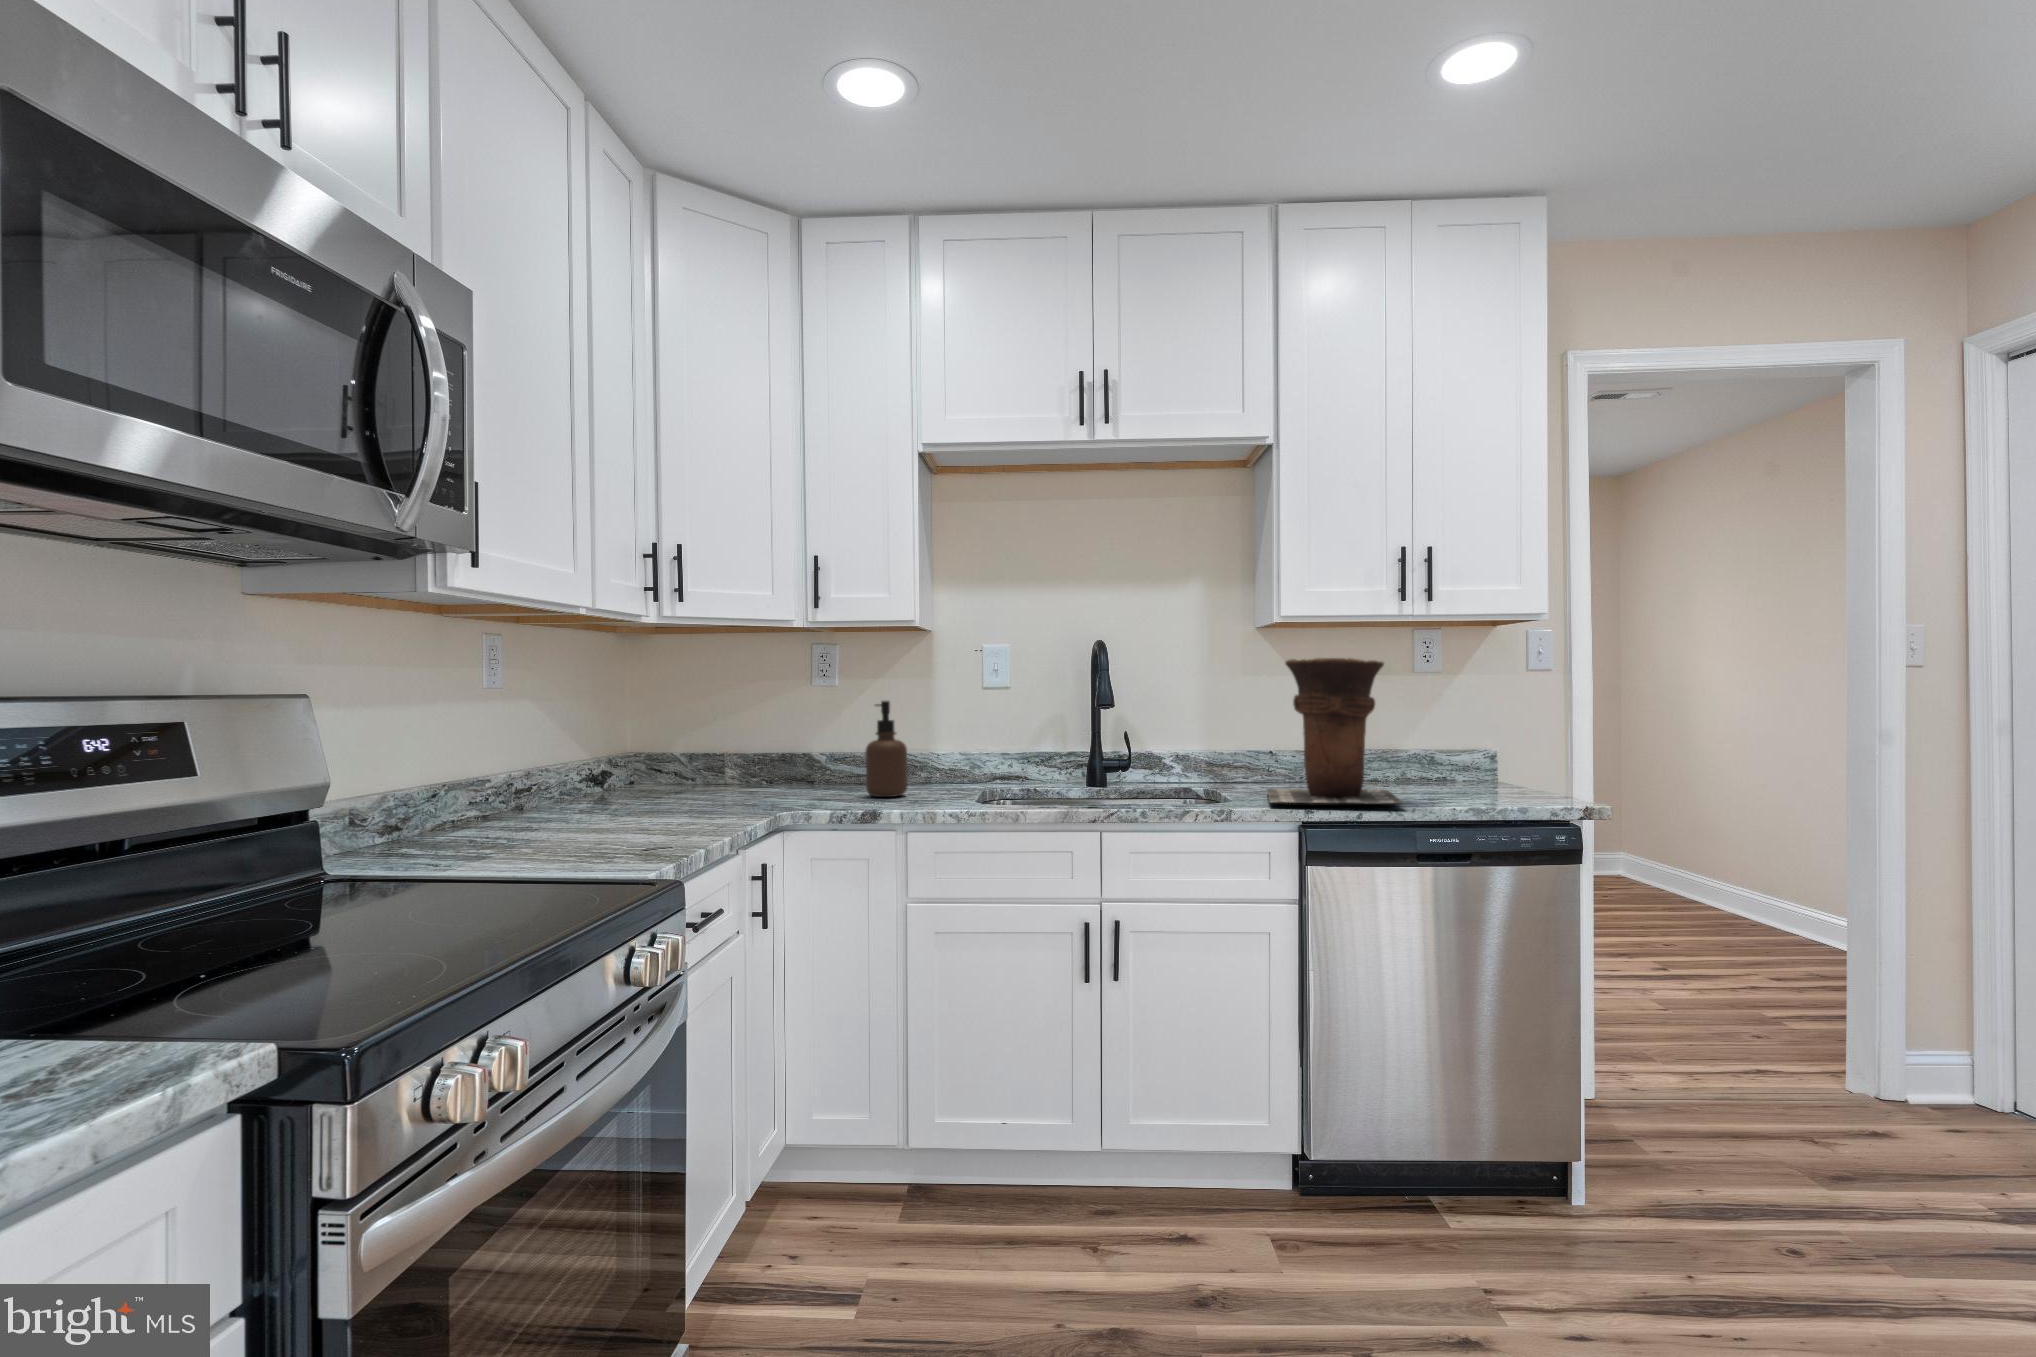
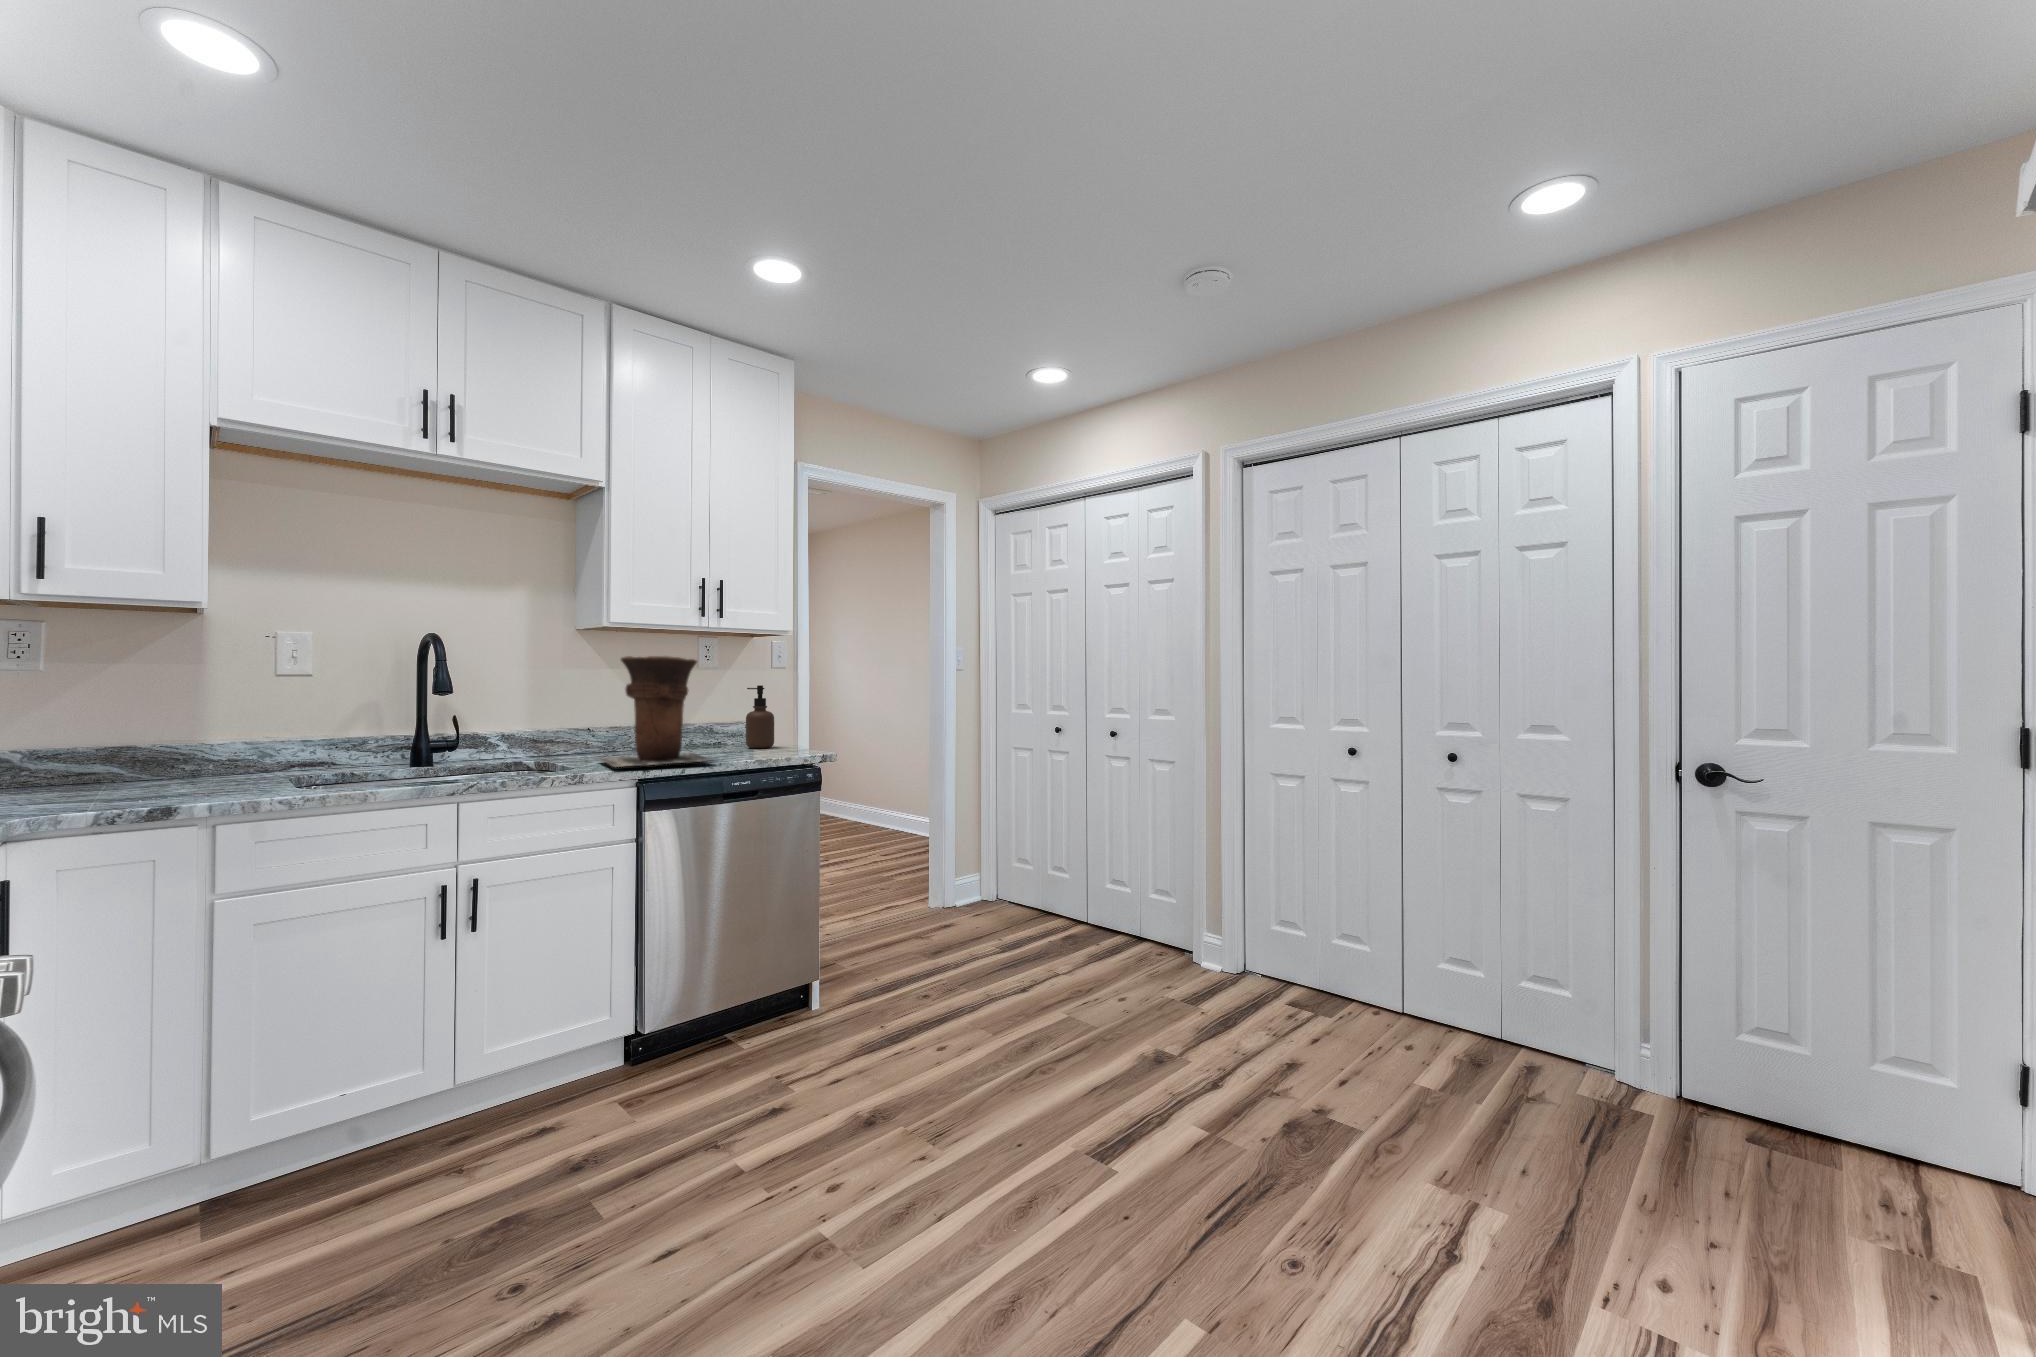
soap dispenser: present [865,701,908,797] -> present [746,685,774,748]

